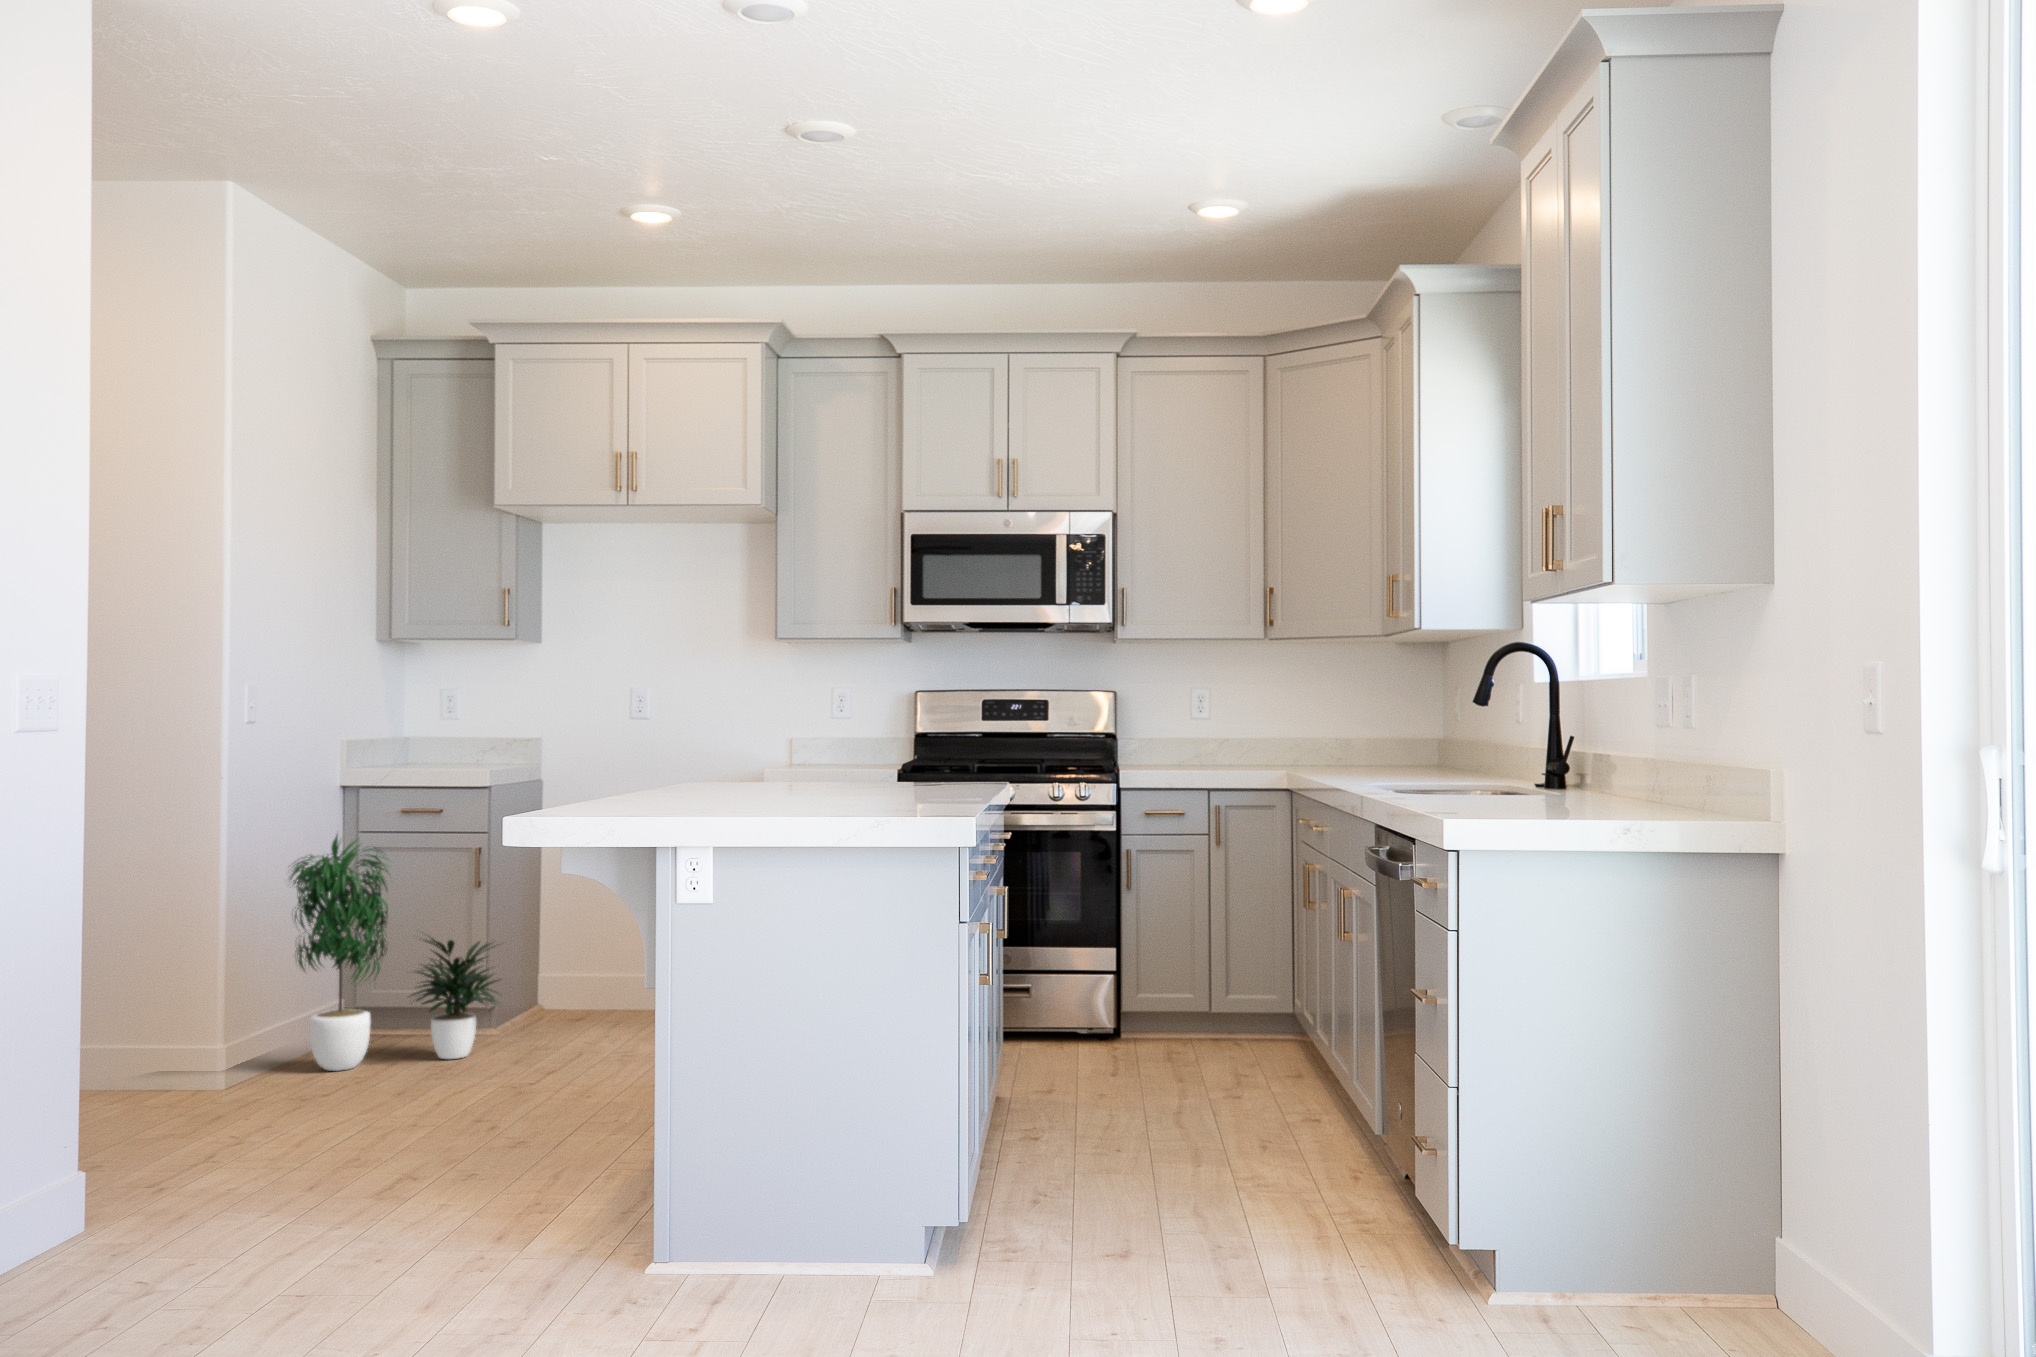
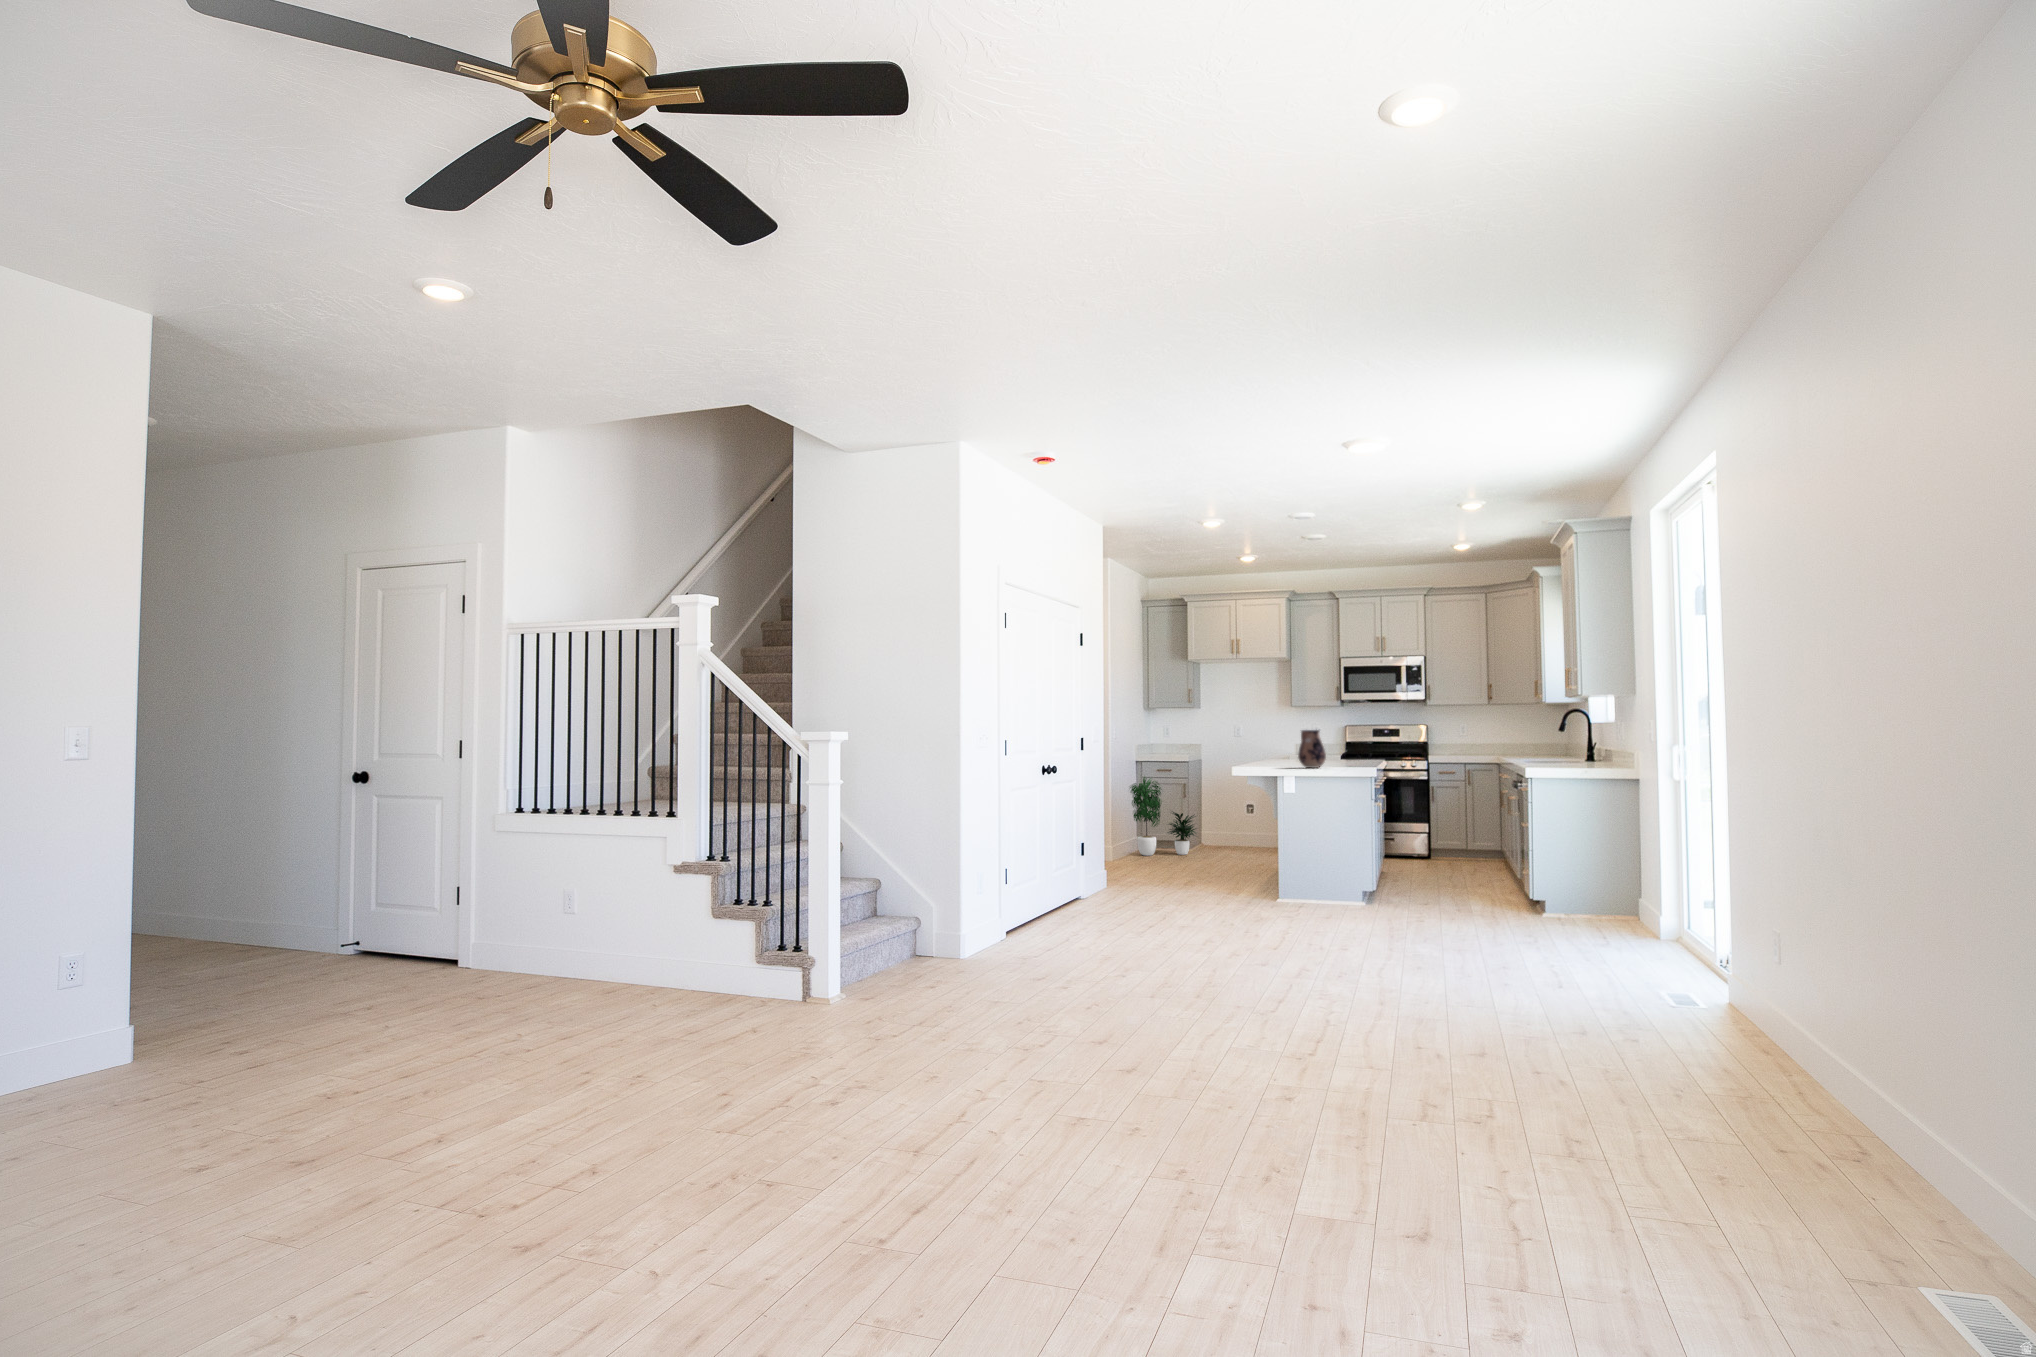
ceramic pitcher: none [716,676,812,813] -> present [1298,730,1326,768]

